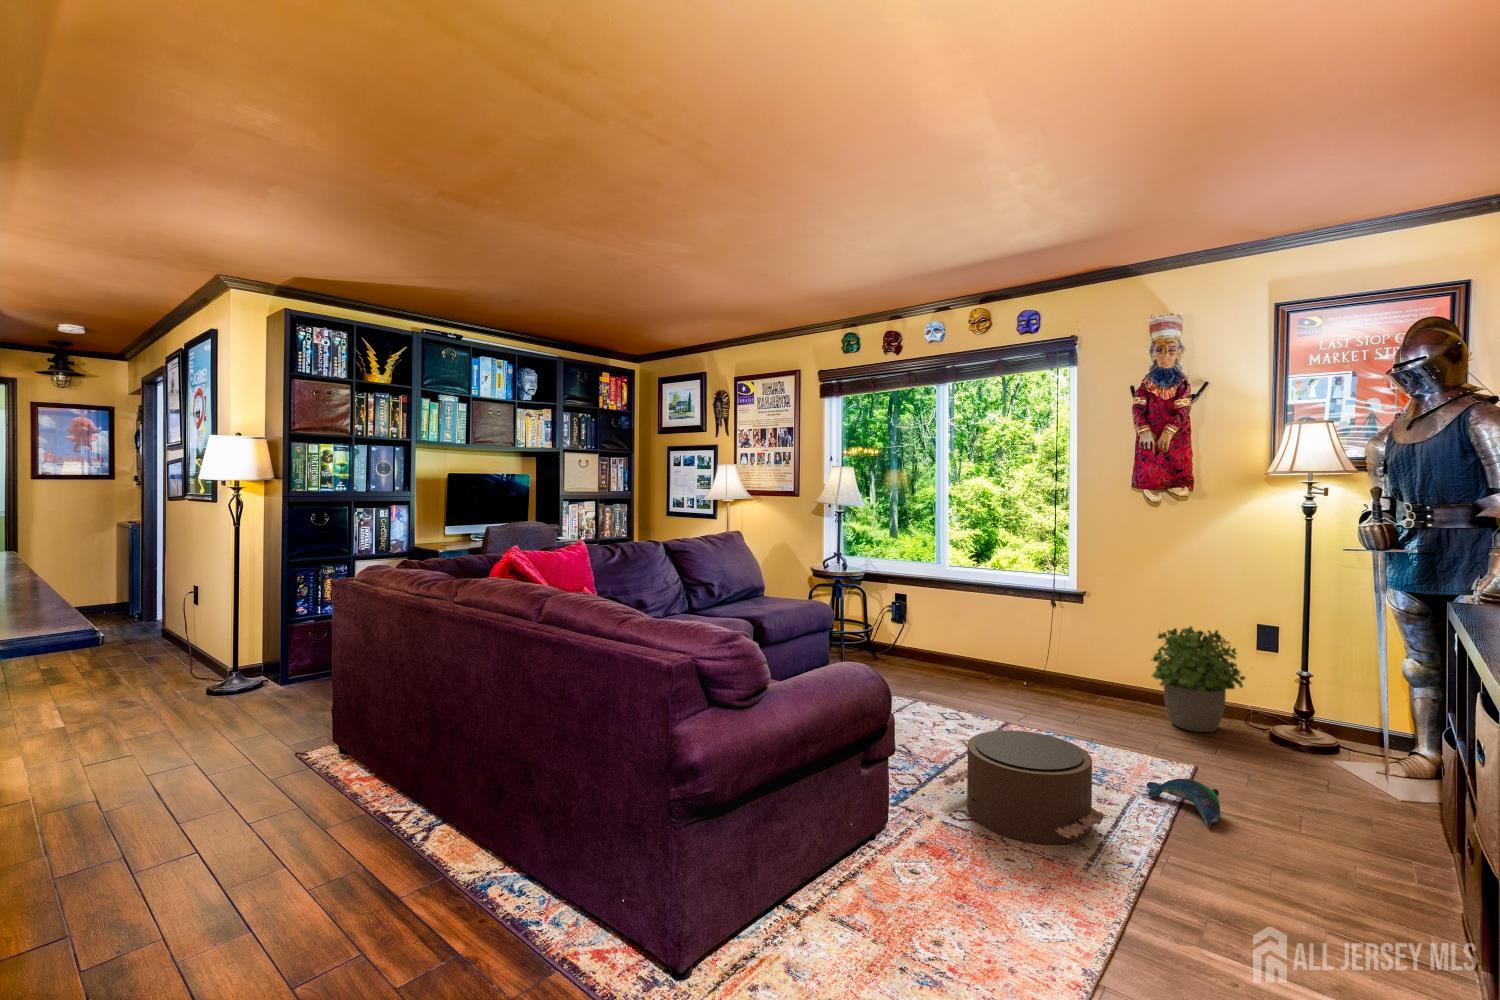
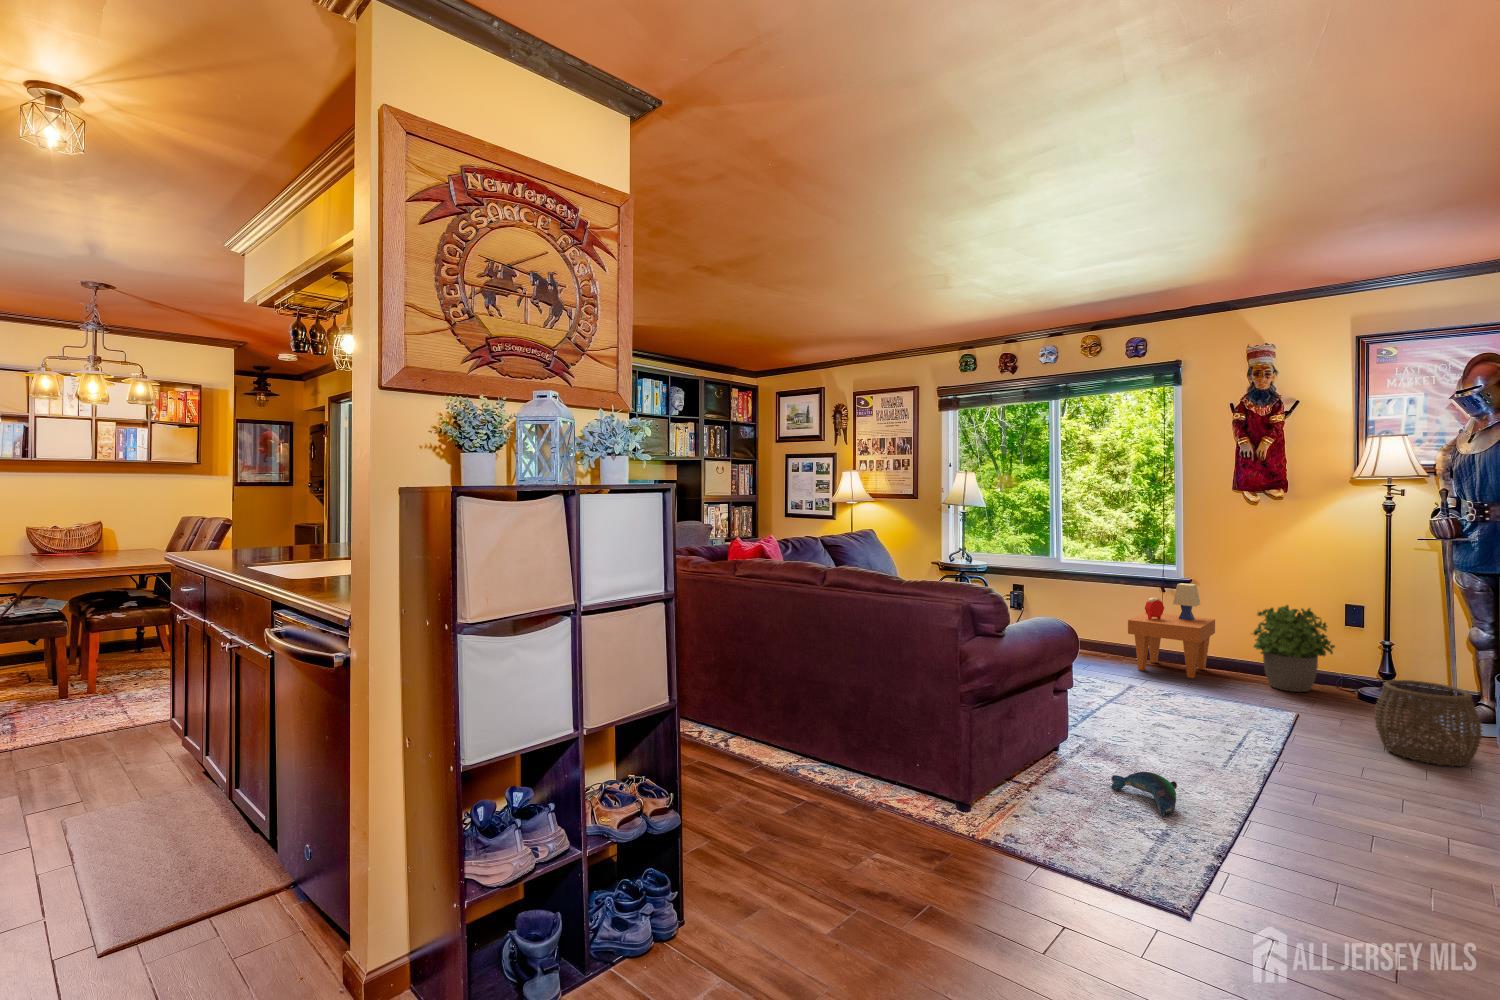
side table: none [1011,597,1112,712] -> present [1128,583,1215,678]
pouf: present [942,730,1107,844] -> none [1097,680,1235,757]
woven basket: none [1287,734,1425,857] -> present [1374,680,1482,766]
plush toy: present [1147,778,1220,827] -> present [1111,772,1177,817]

